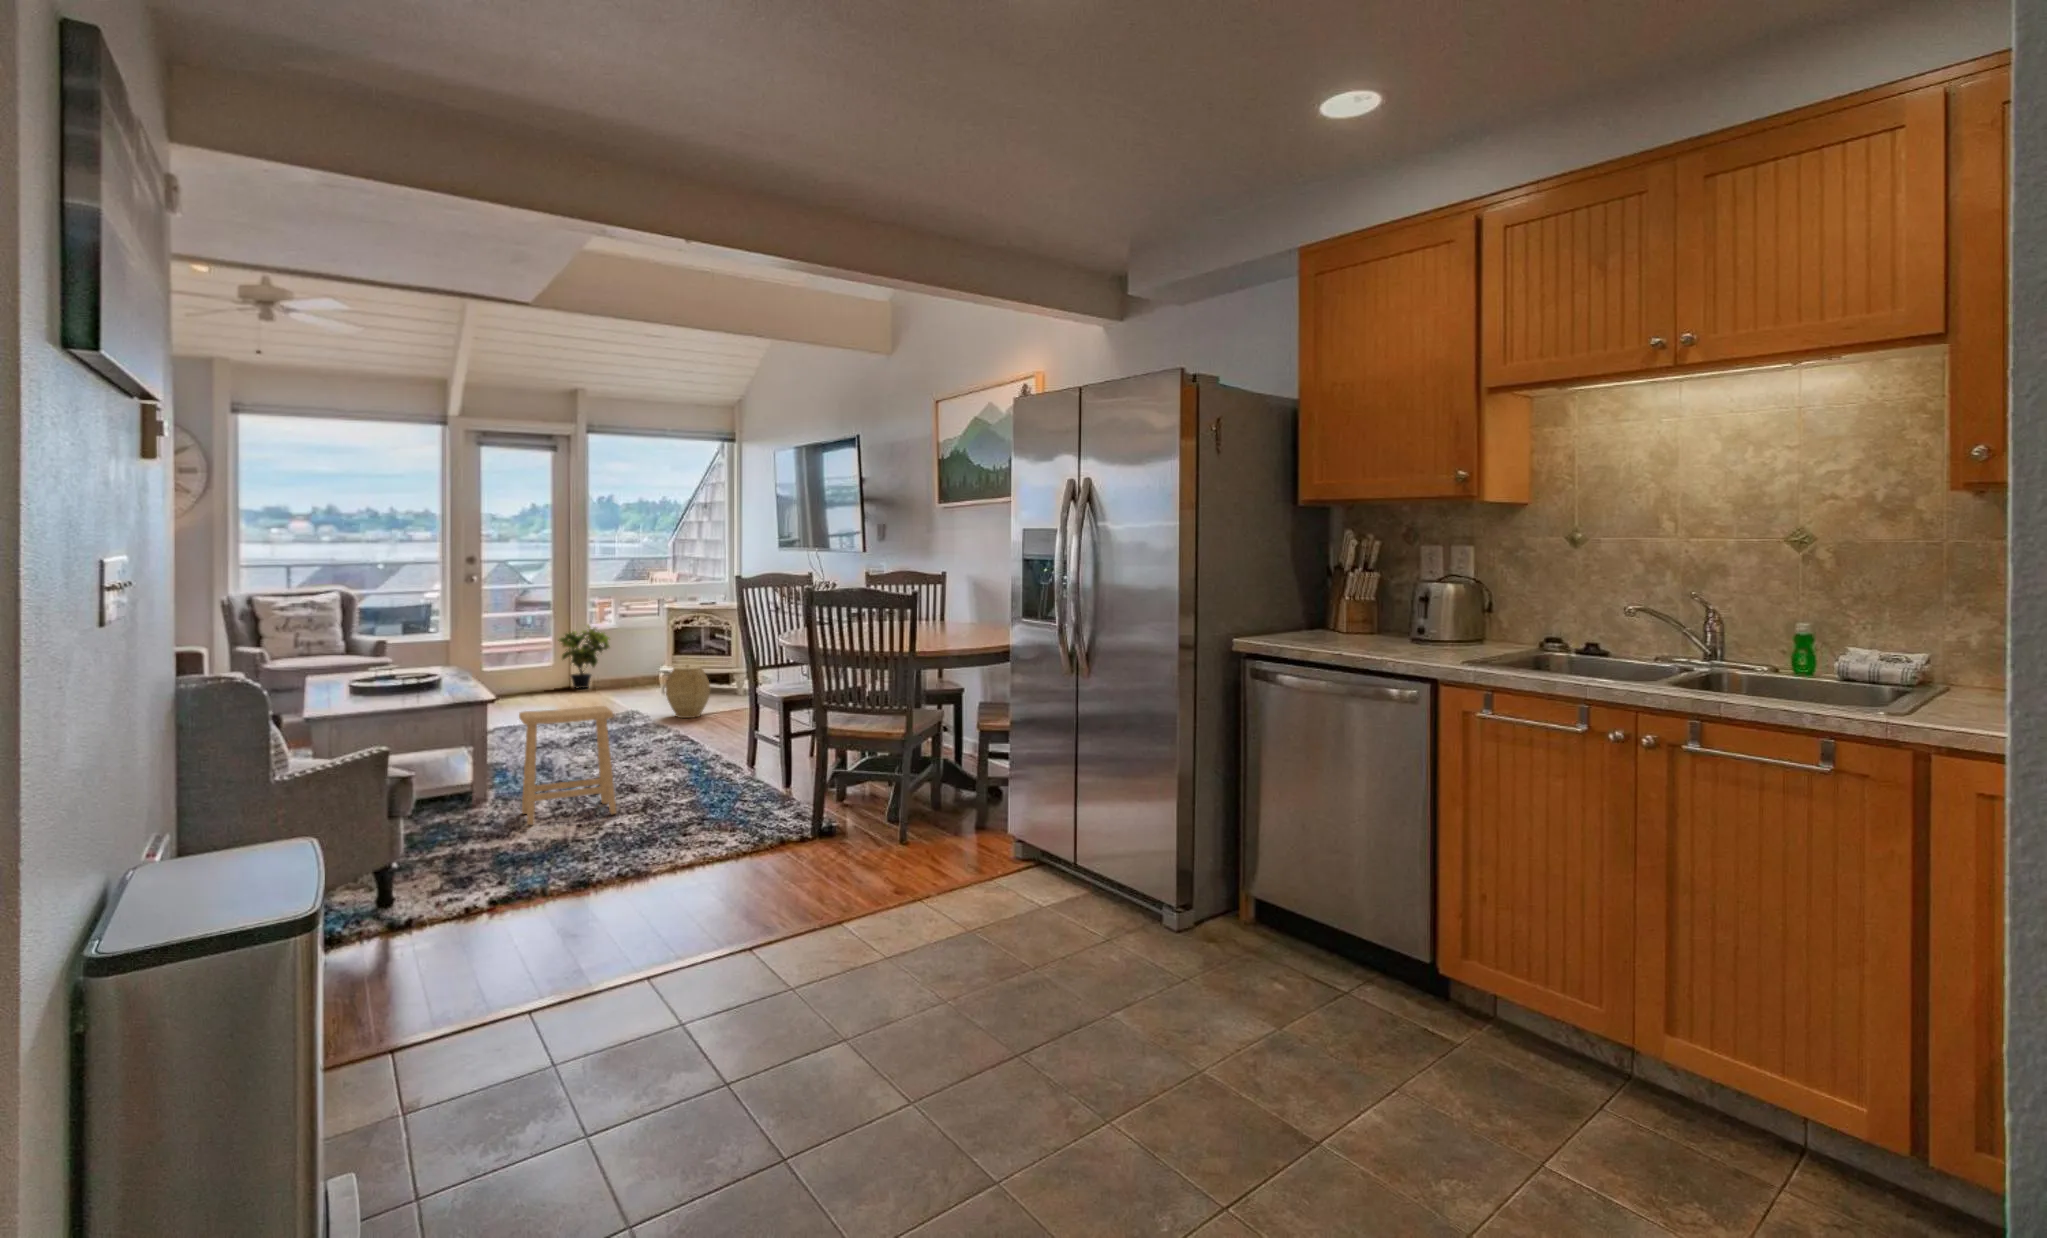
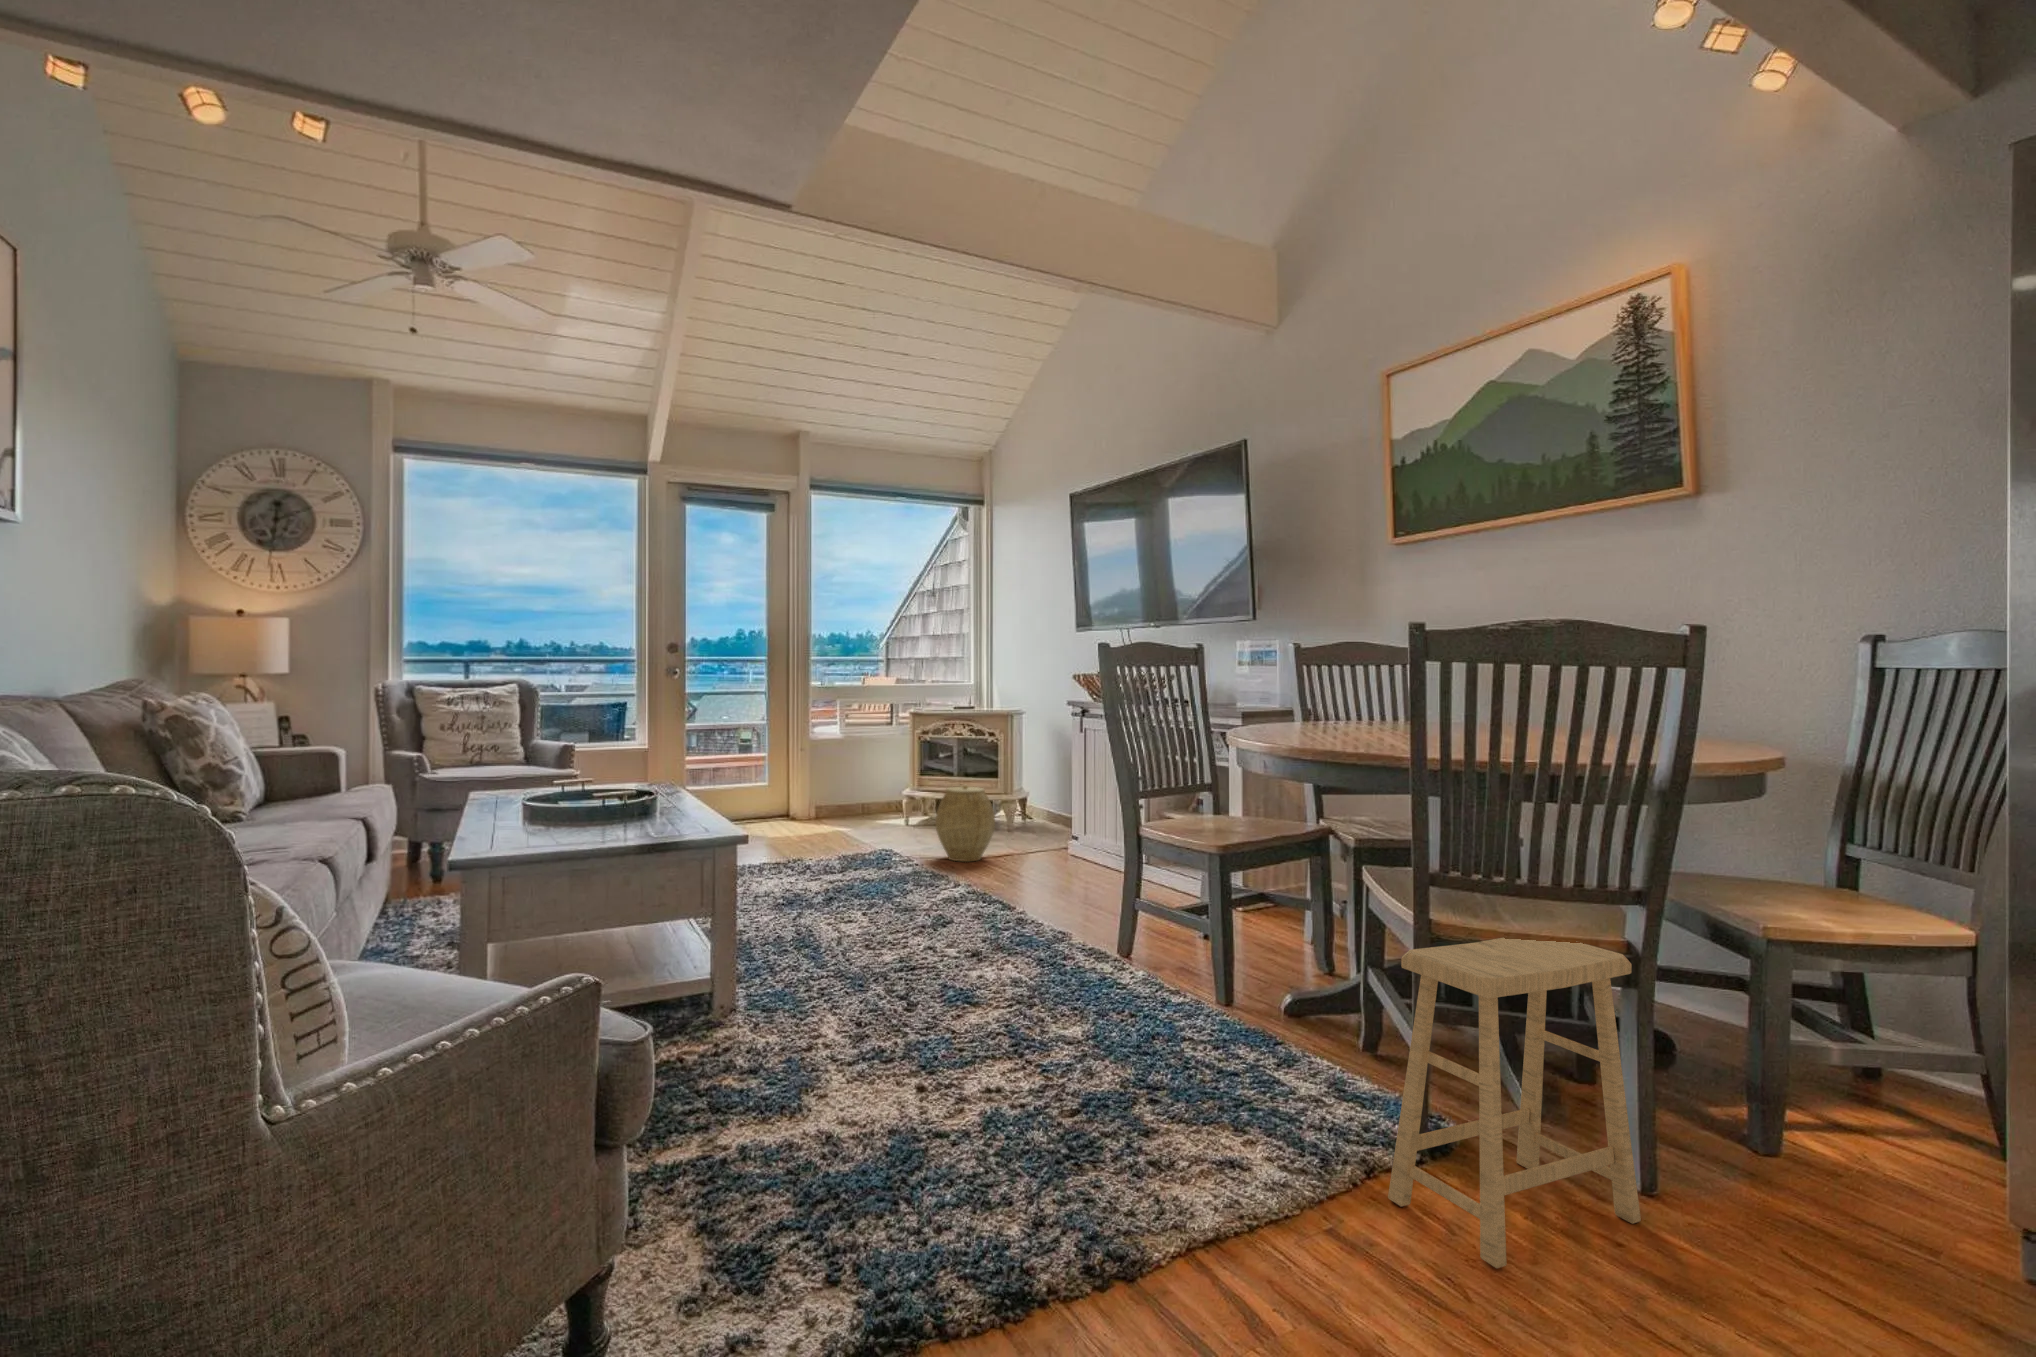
potted plant: present [558,625,610,688] -> none [775,731,840,815]
footstool: present [519,706,616,825] -> present [1388,938,1641,1269]

